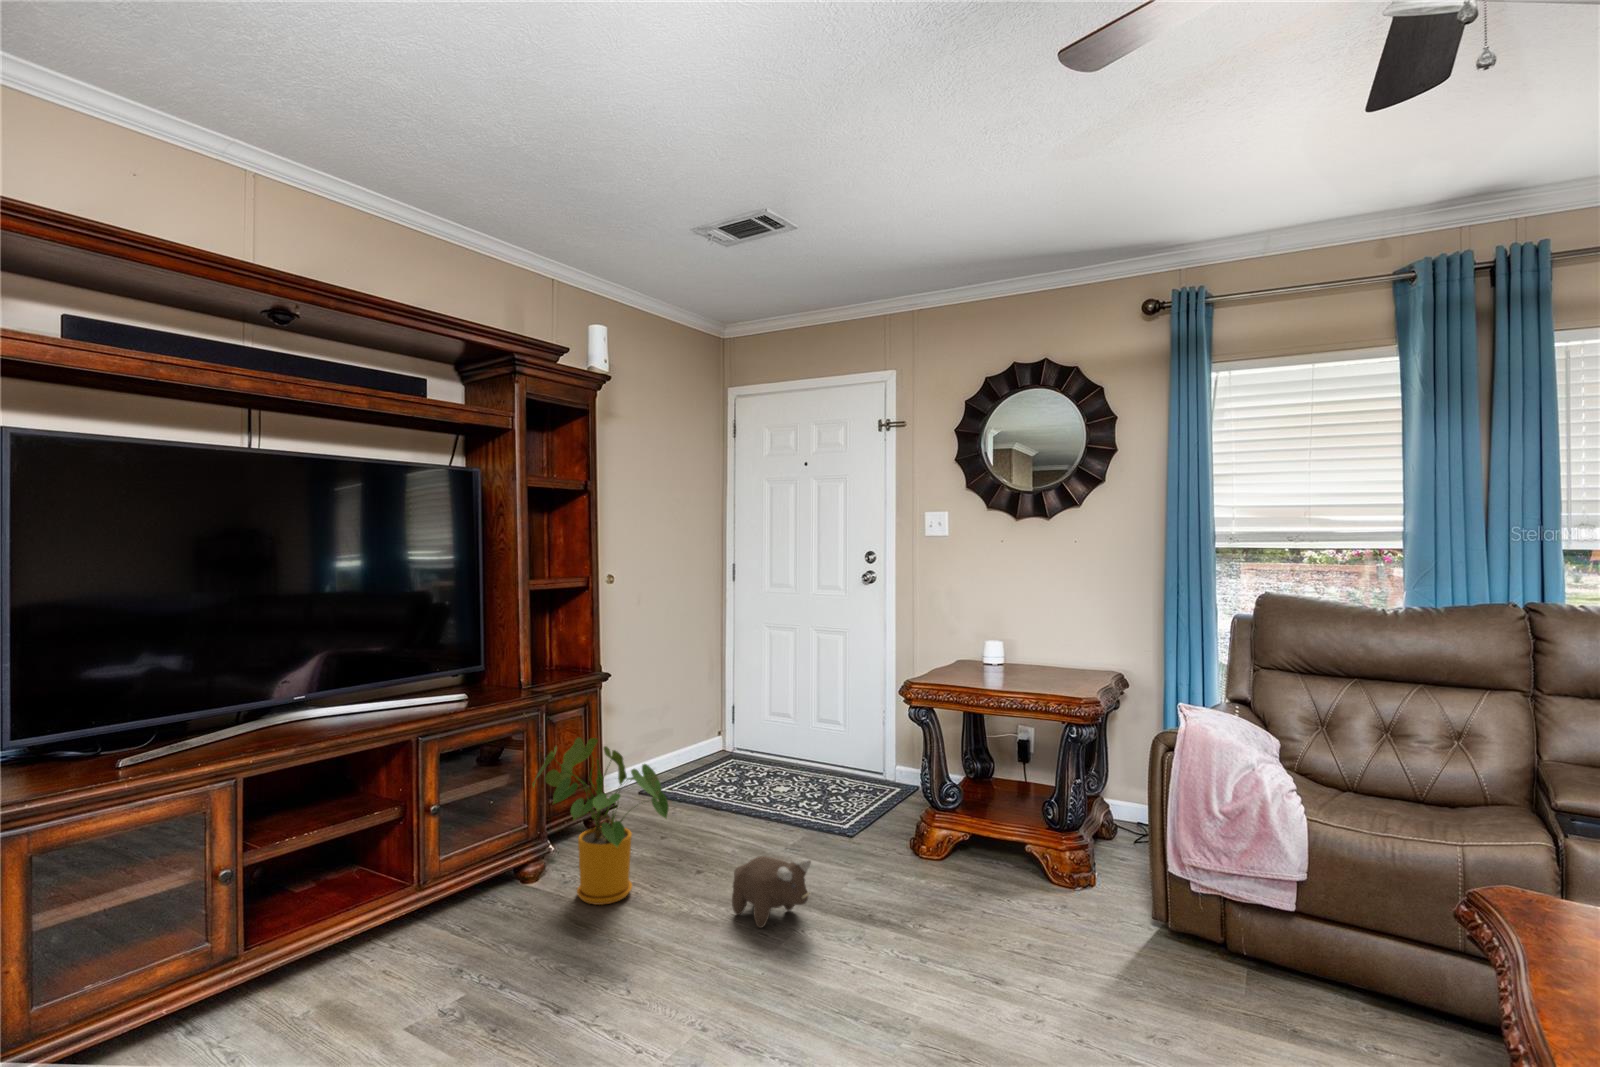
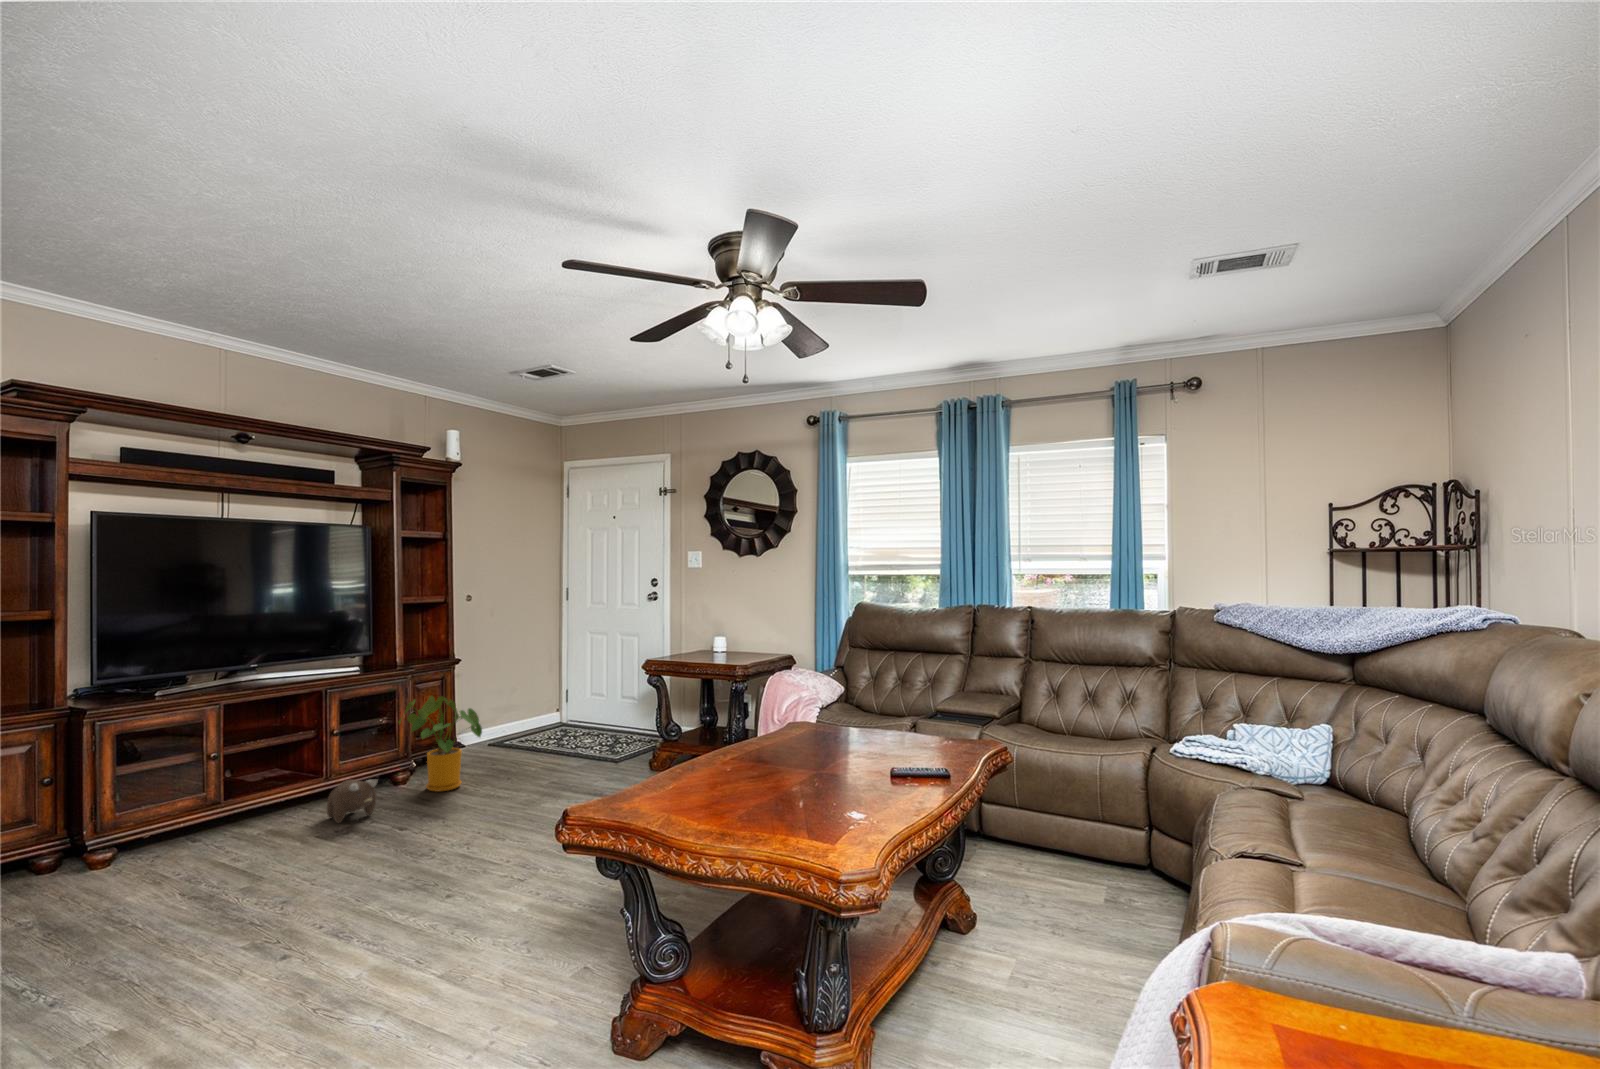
plush toy: present [732,856,811,928] -> present [327,780,378,823]

